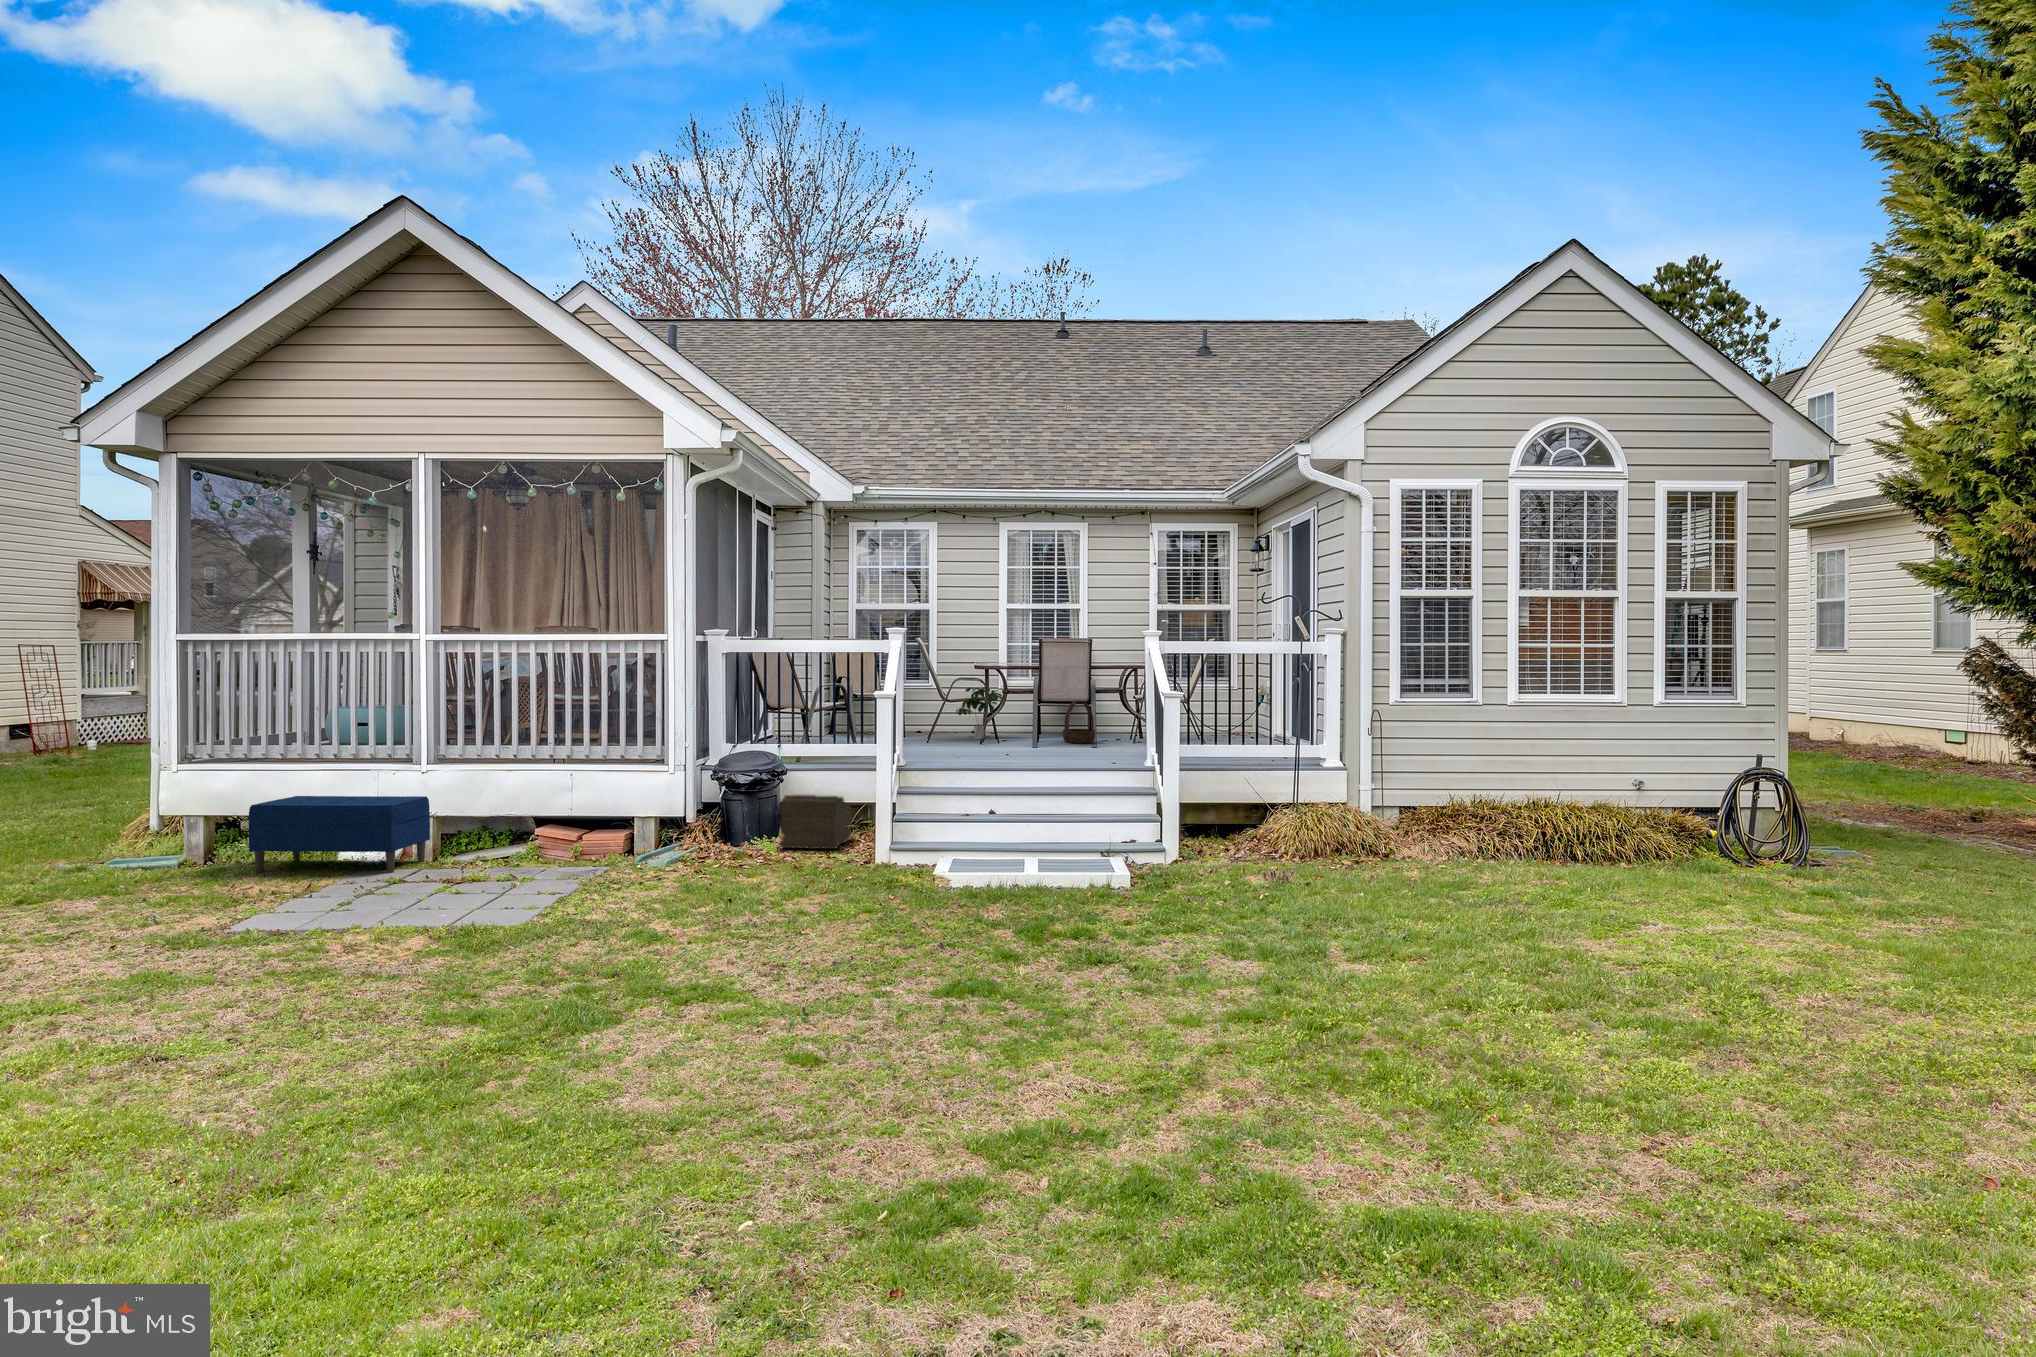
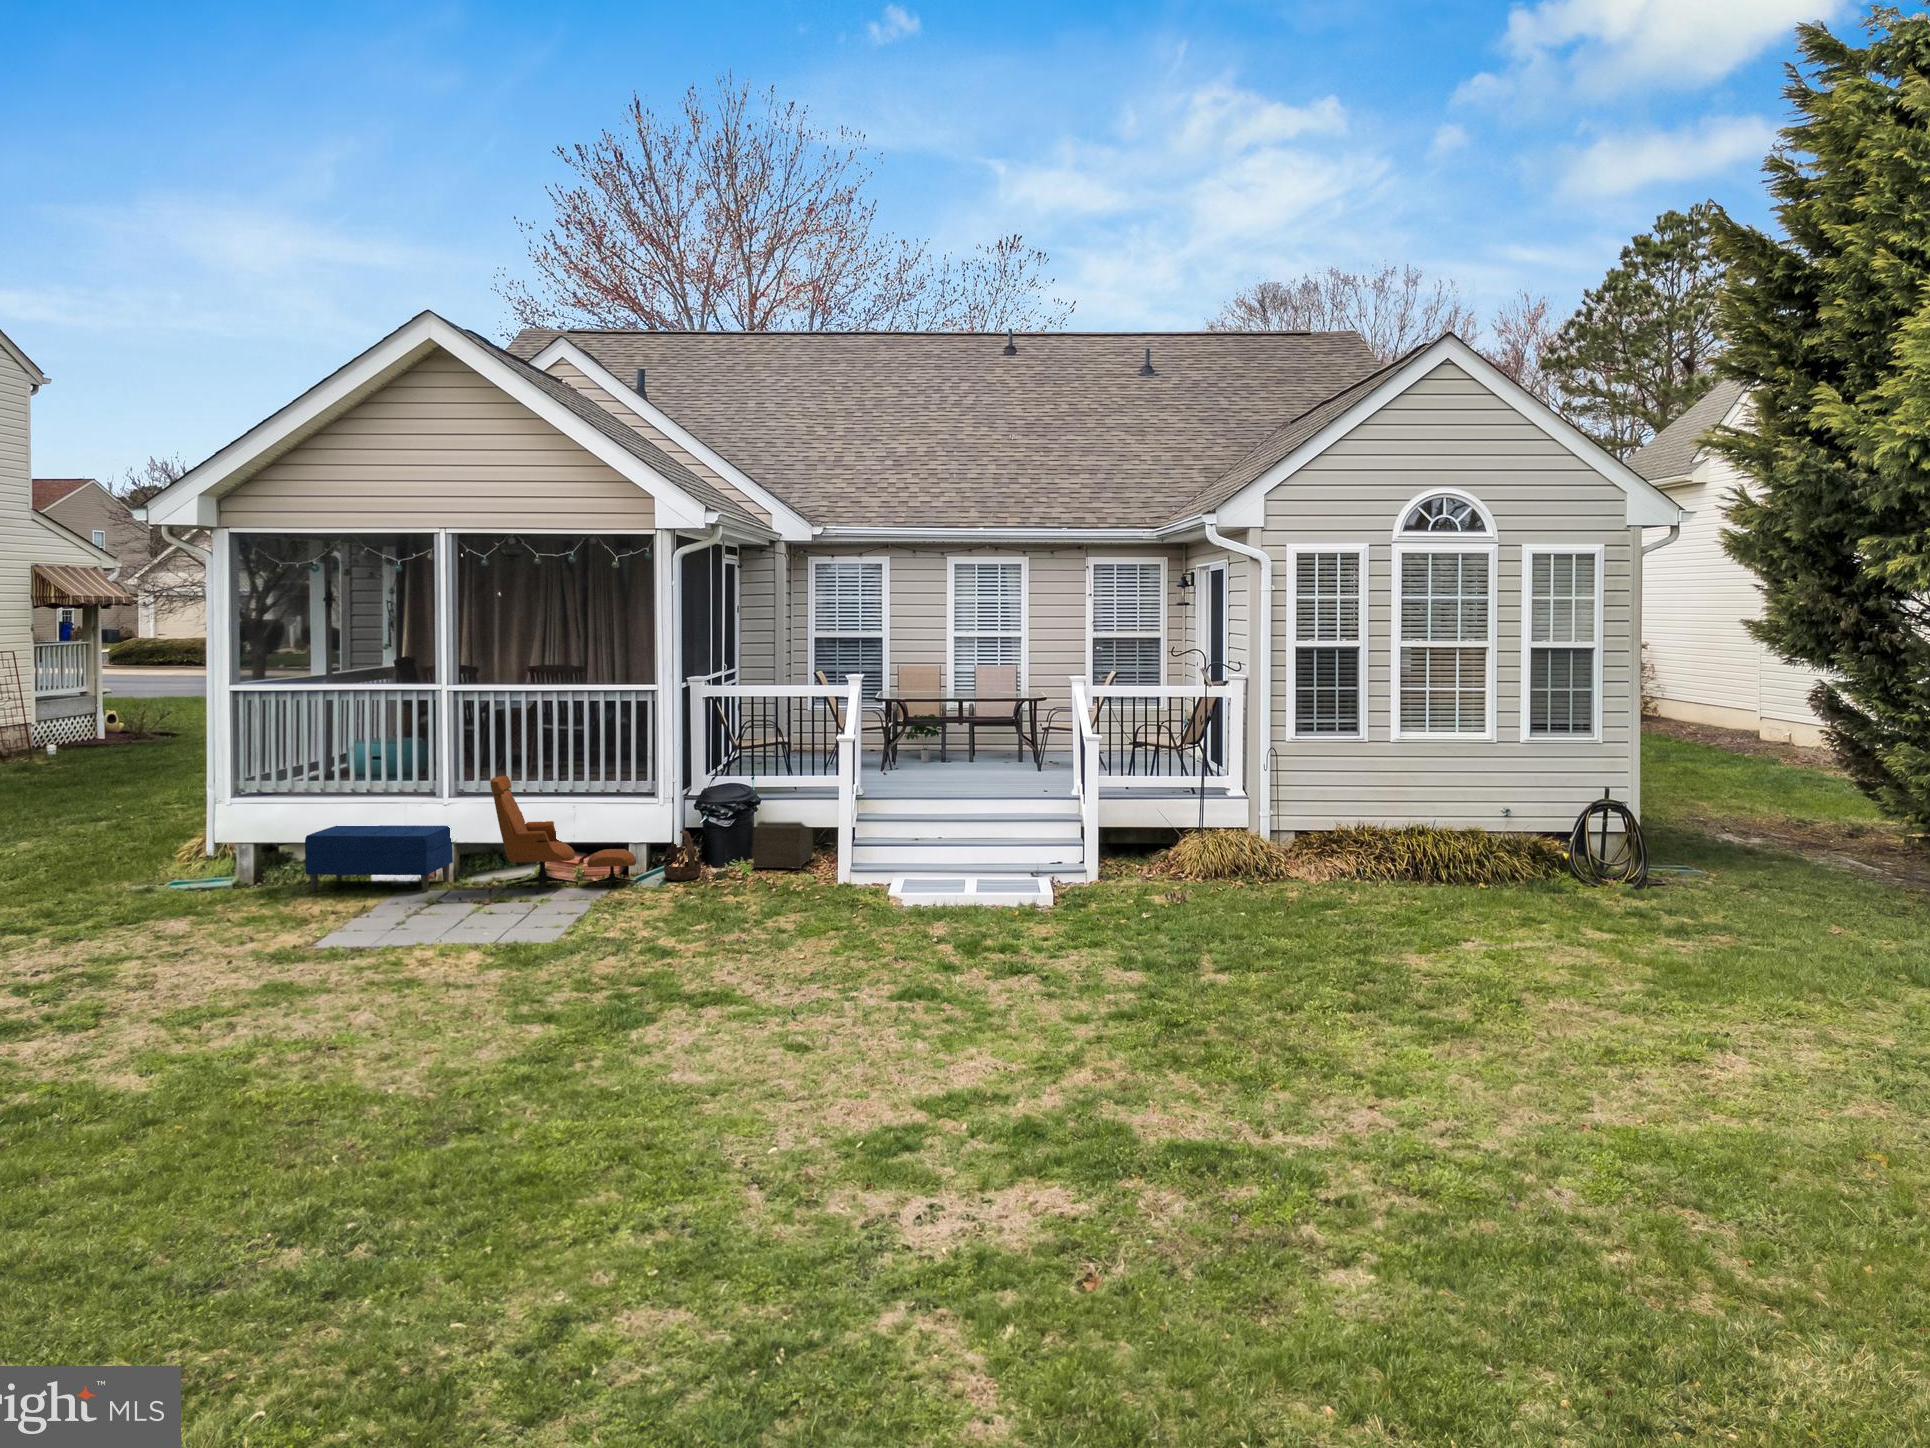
basket: present [1063,701,1095,743] -> present [664,830,701,880]
lounge chair: none [469,737,644,874] -> present [490,775,638,894]

